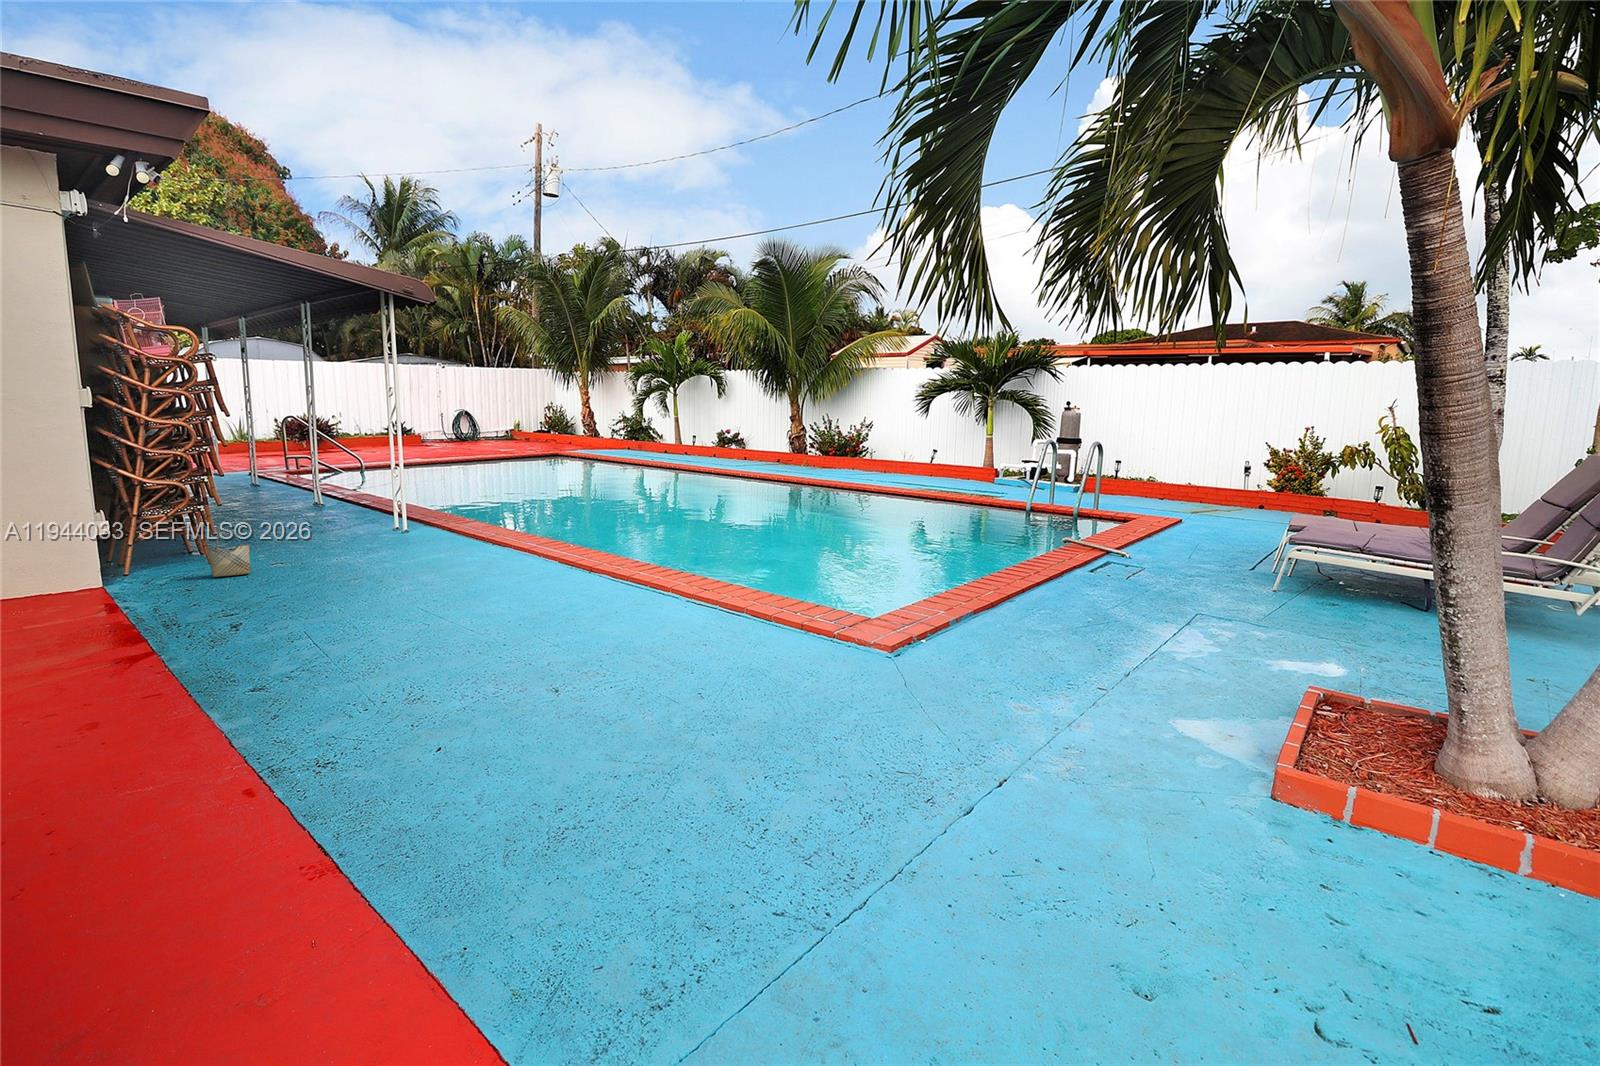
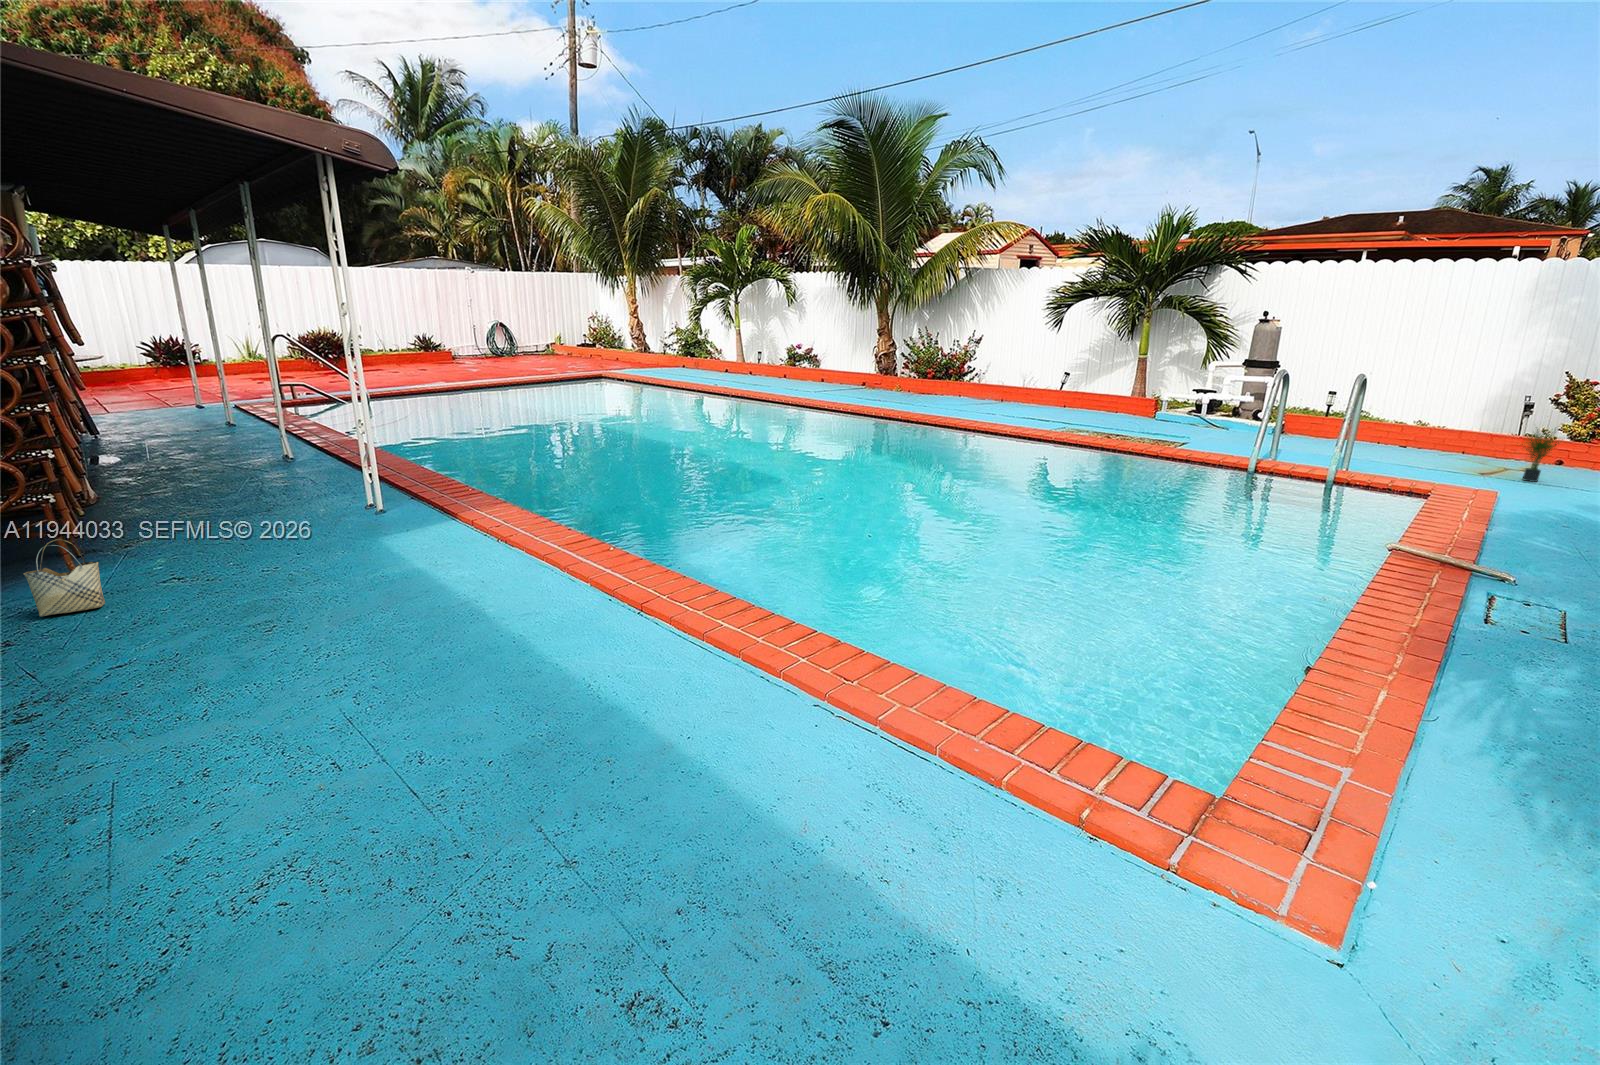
potted plant: none [1206,479,1238,519] -> present [1523,429,1559,482]

